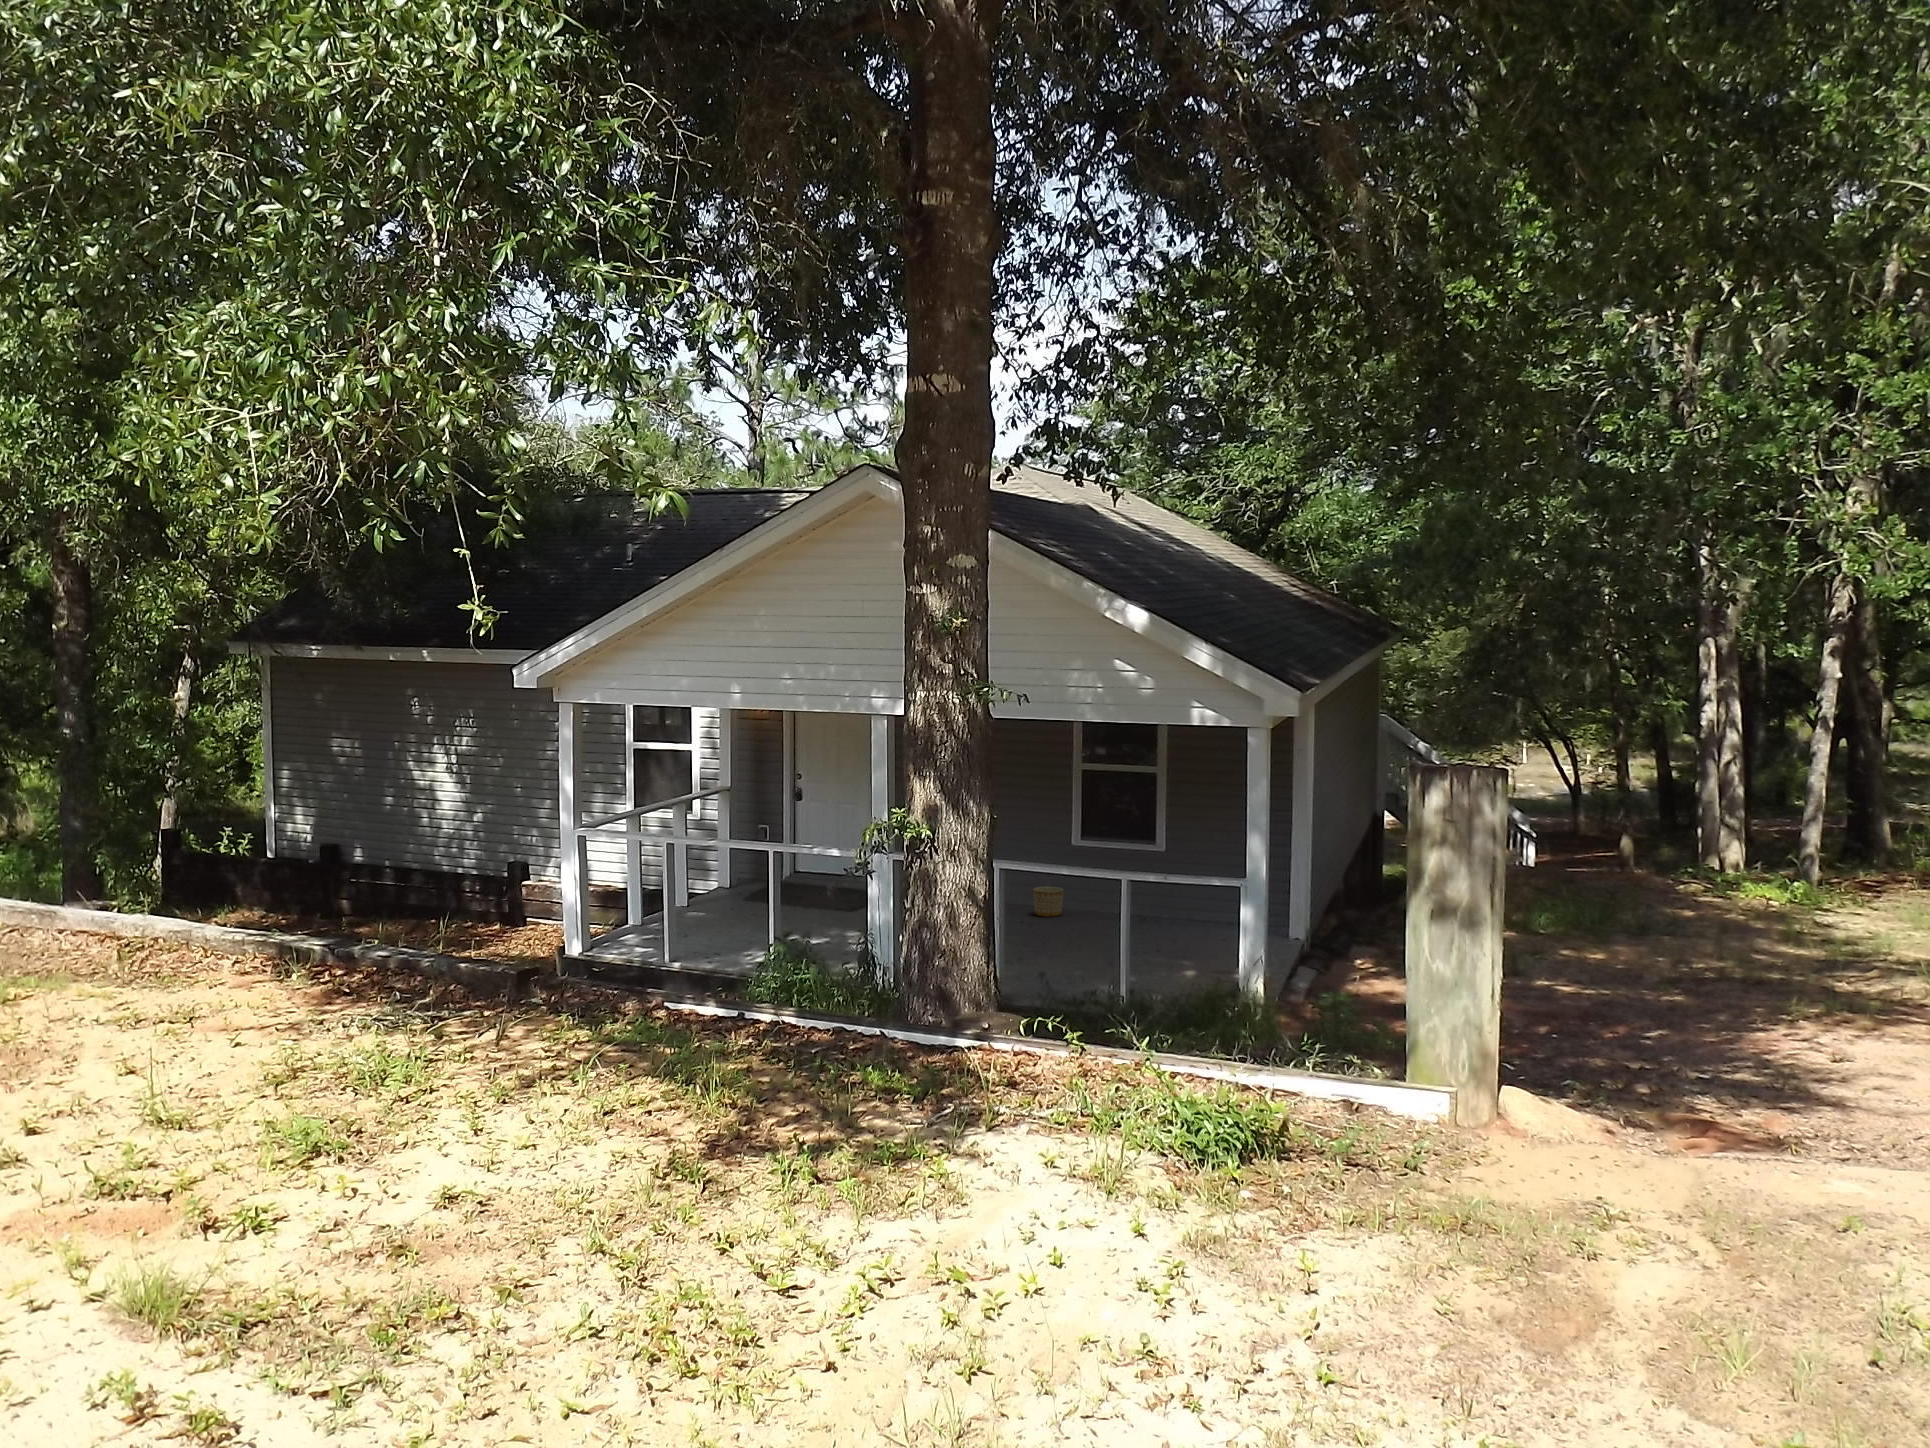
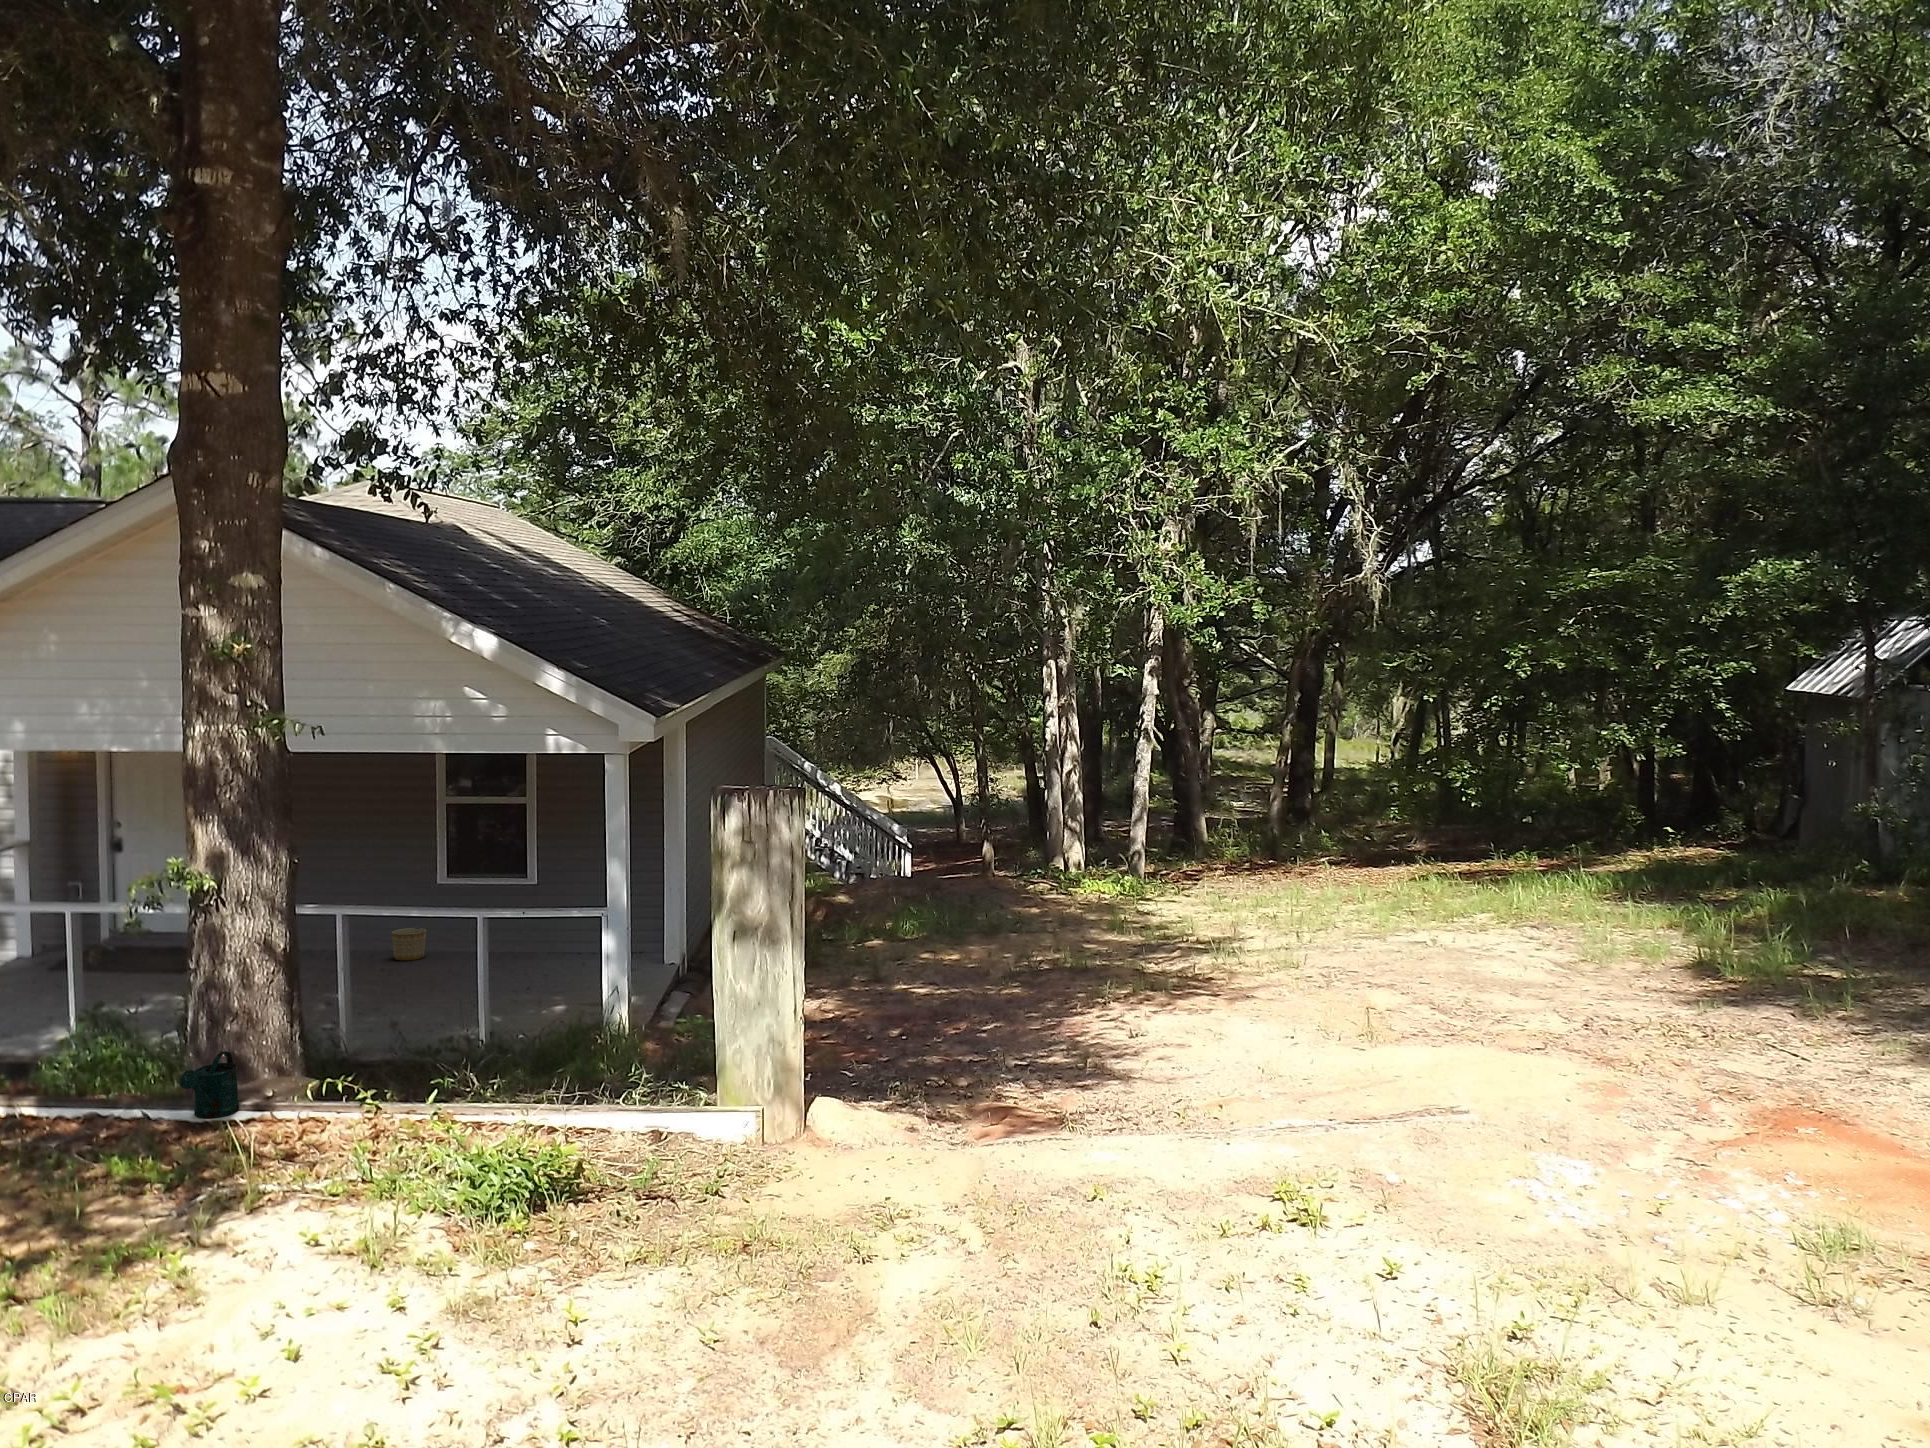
watering can: none [912,983,955,1041] -> present [179,1051,239,1118]

